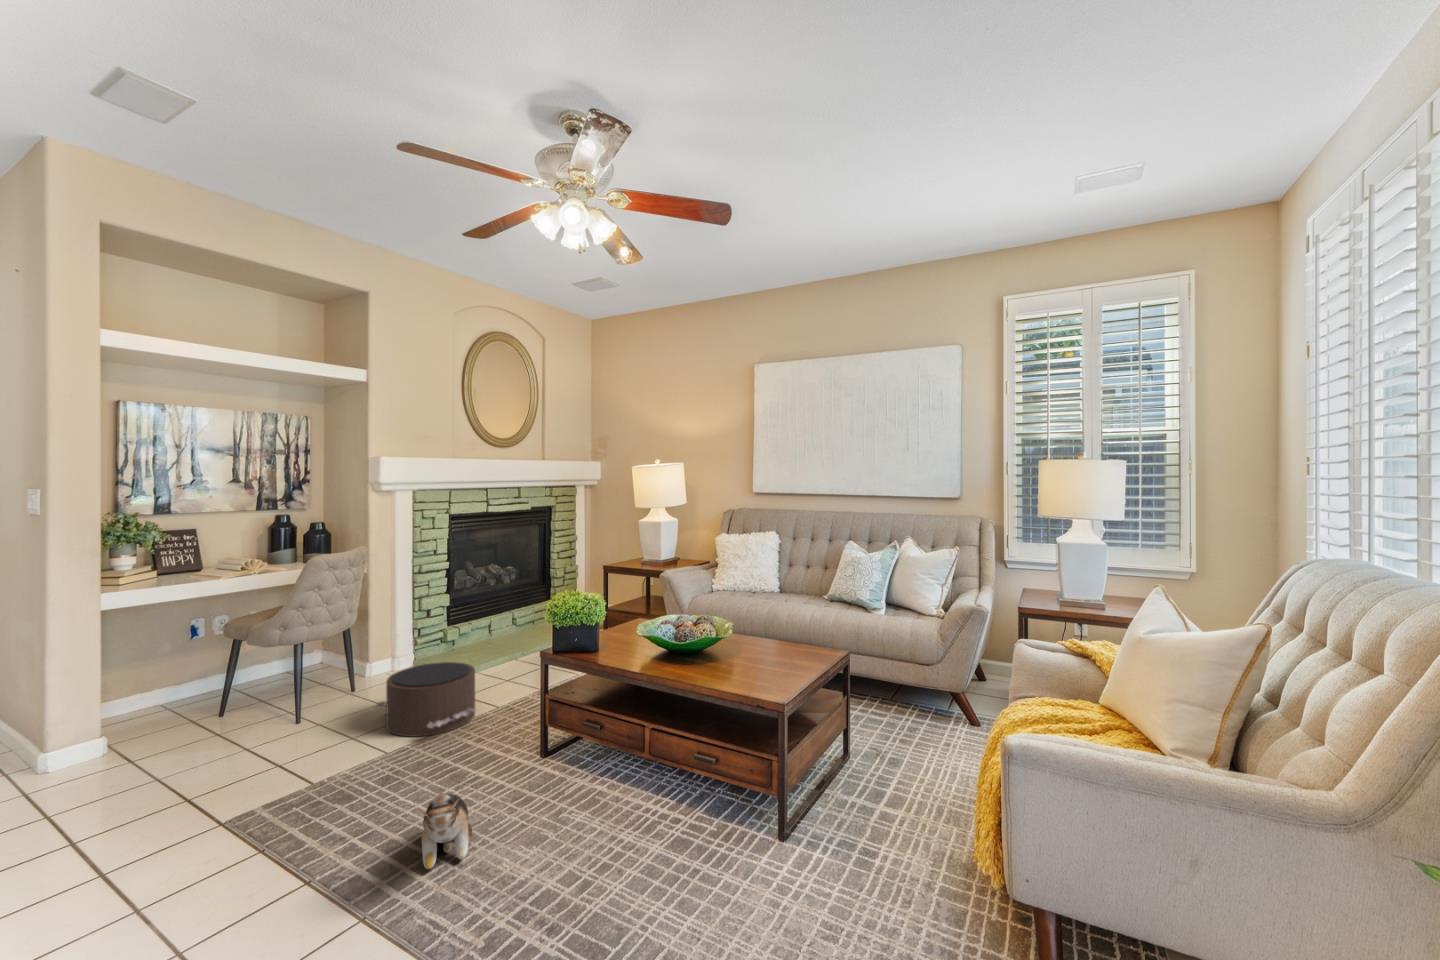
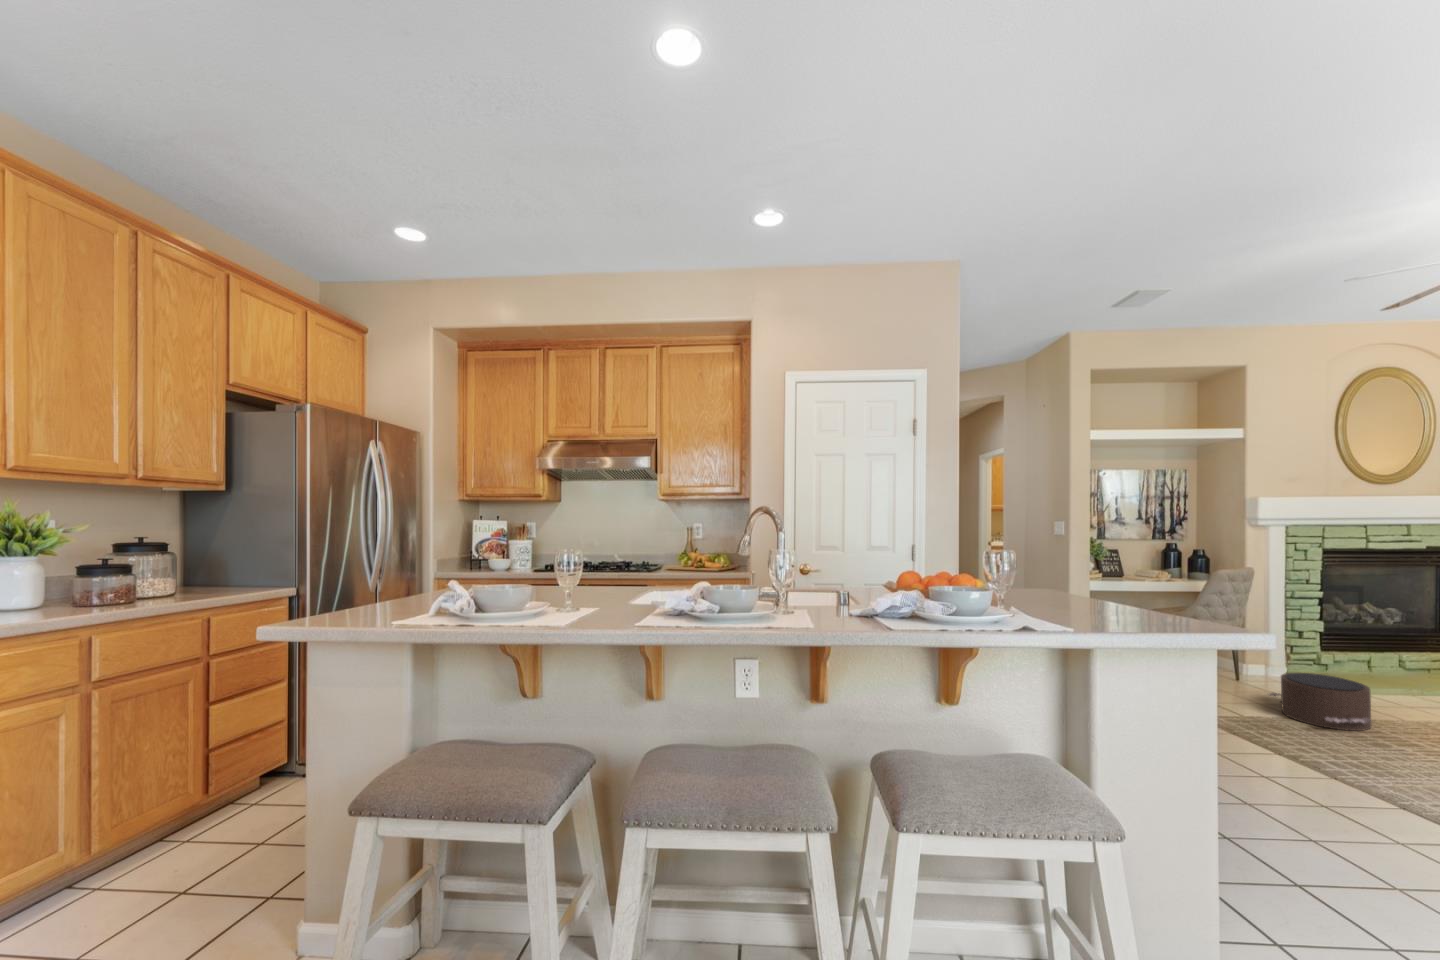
plush toy: present [420,793,472,869] -> none [1348,750,1392,804]

